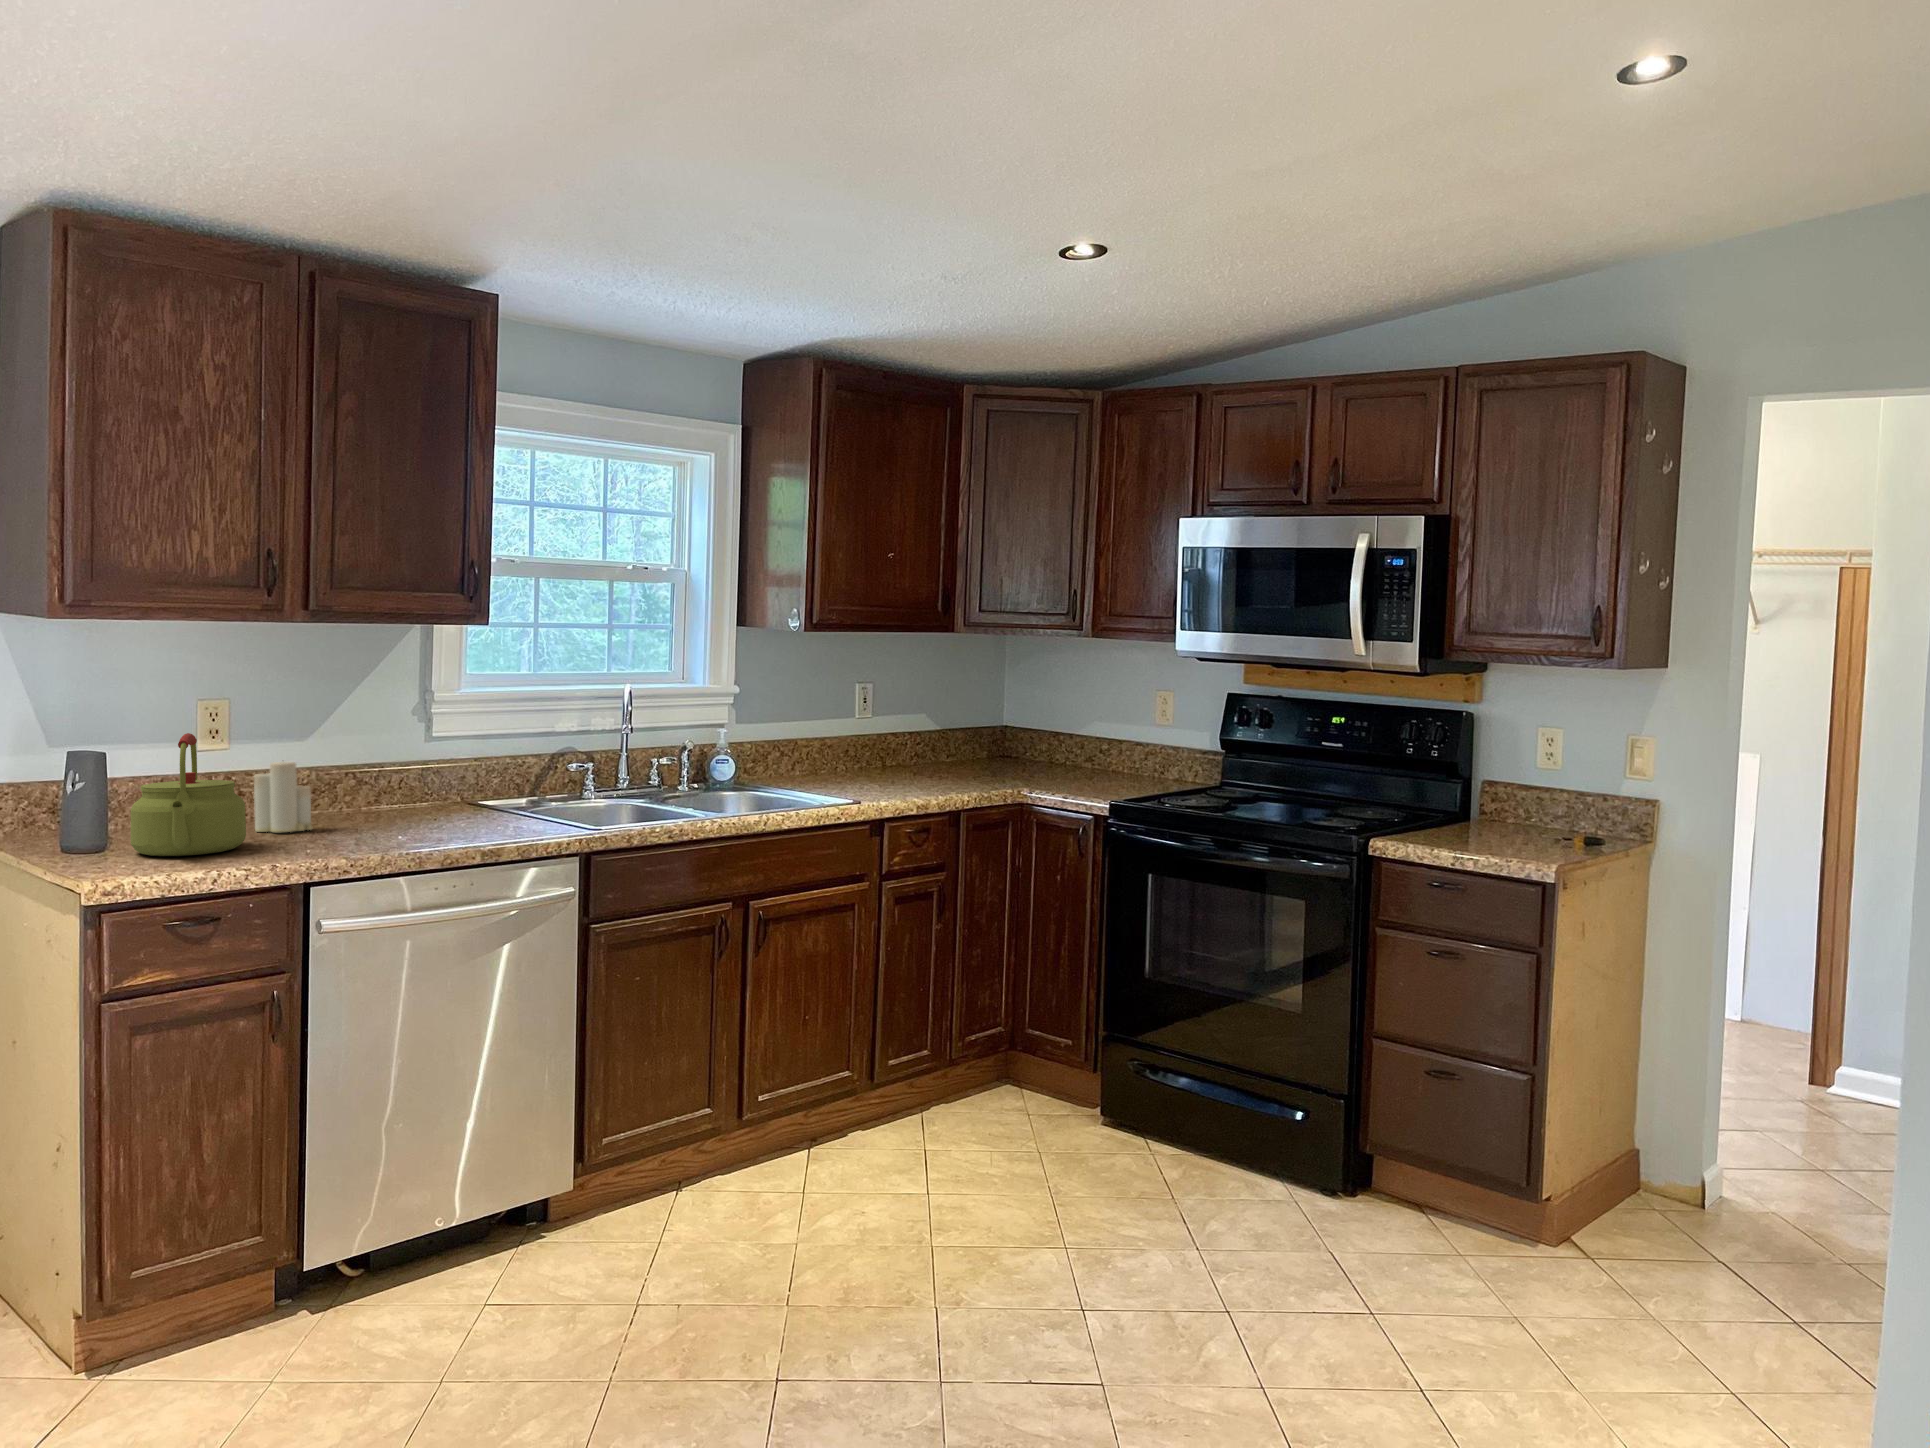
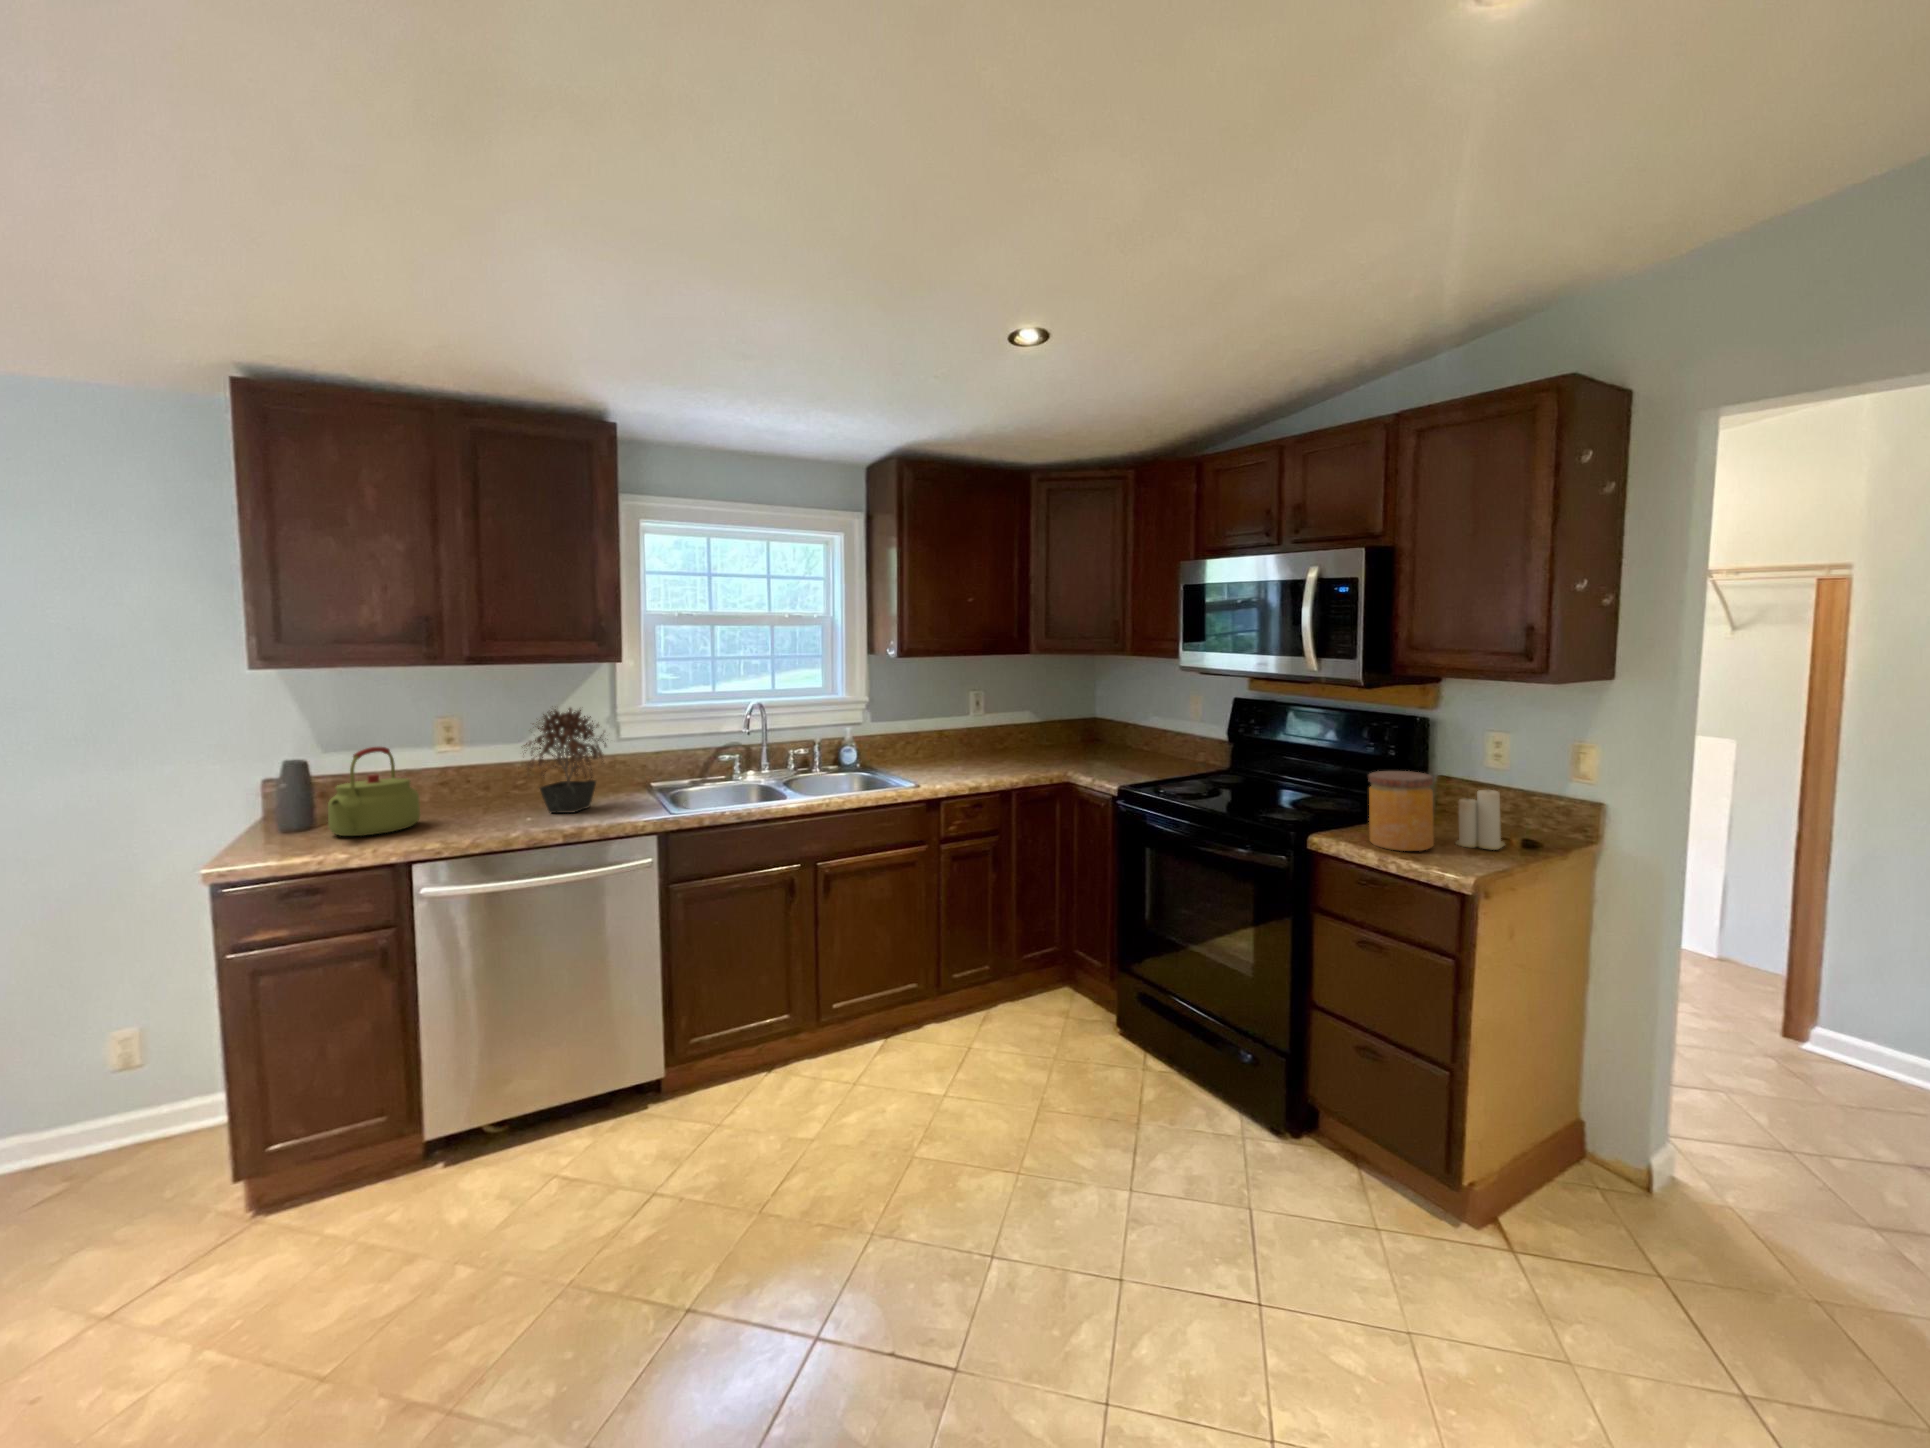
potted plant: none [366,682,484,832] -> present [522,708,606,813]
candle: present [254,761,313,832] -> present [1456,790,1505,850]
jar: none [1435,766,1503,850] -> present [1368,771,1434,851]

